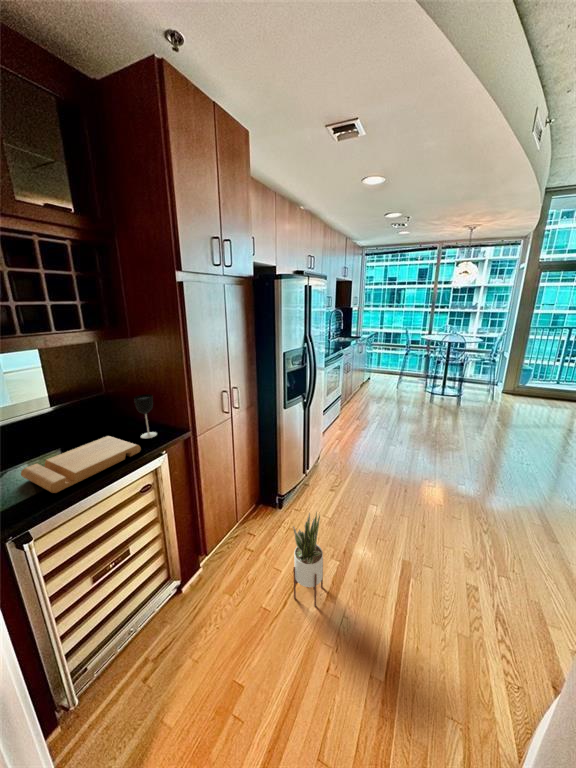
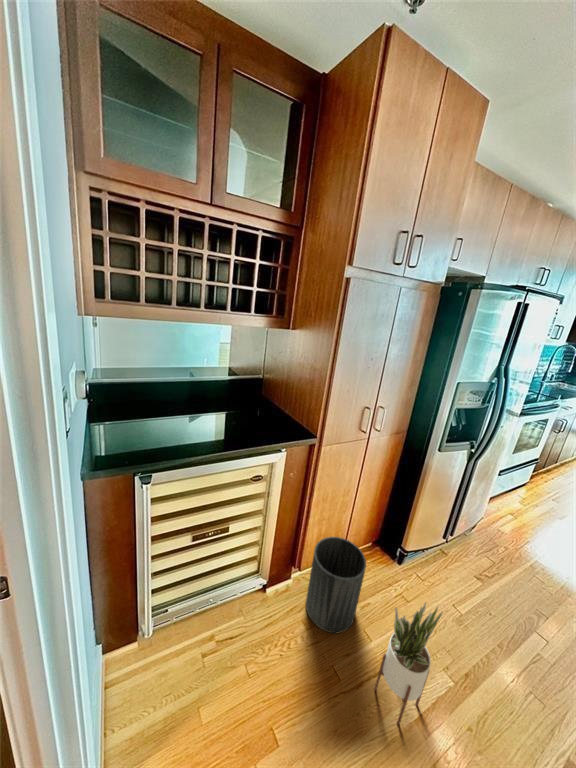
wine glass: present [134,394,157,438] -> none [271,386,291,430]
cutting board: present [21,436,141,493] -> none [173,415,263,451]
trash can: none [216,507,264,588] -> present [306,537,366,633]

